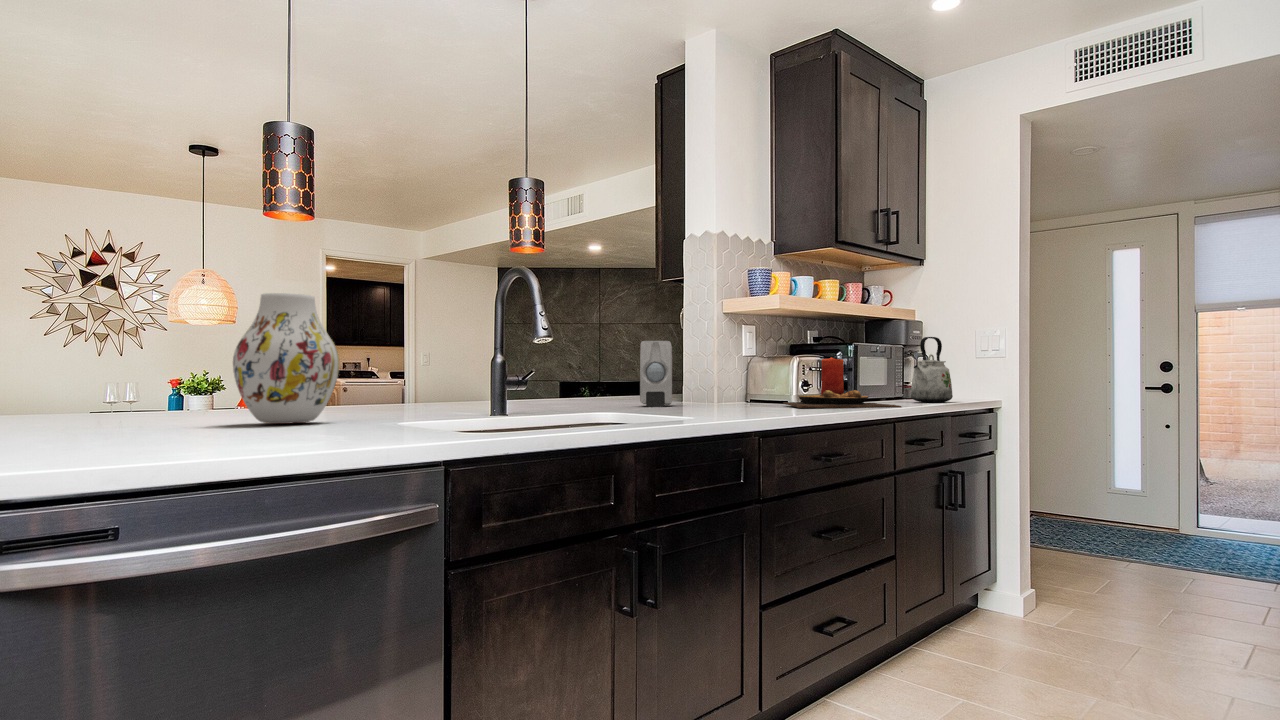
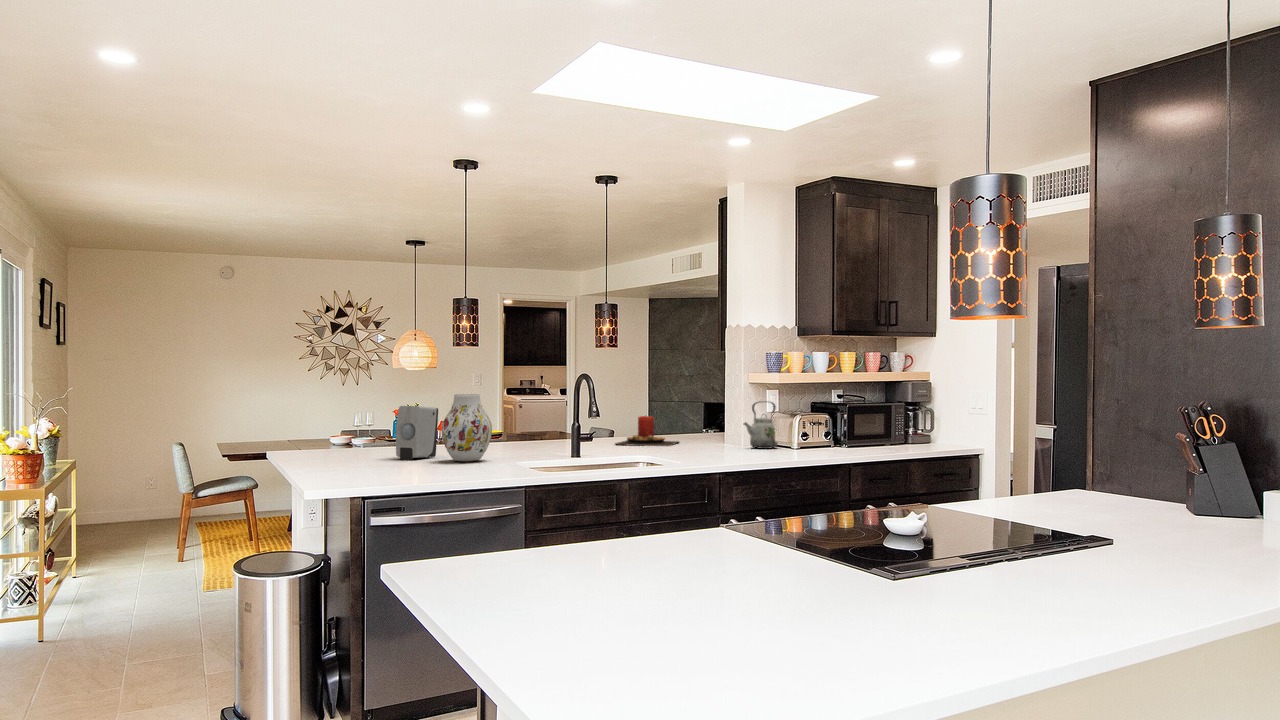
kettle: present [911,337,953,403] -> present [744,402,778,449]
soap dispenser: present [640,341,672,407] -> present [396,406,438,460]
candle: present [783,357,902,408] -> present [615,416,679,446]

